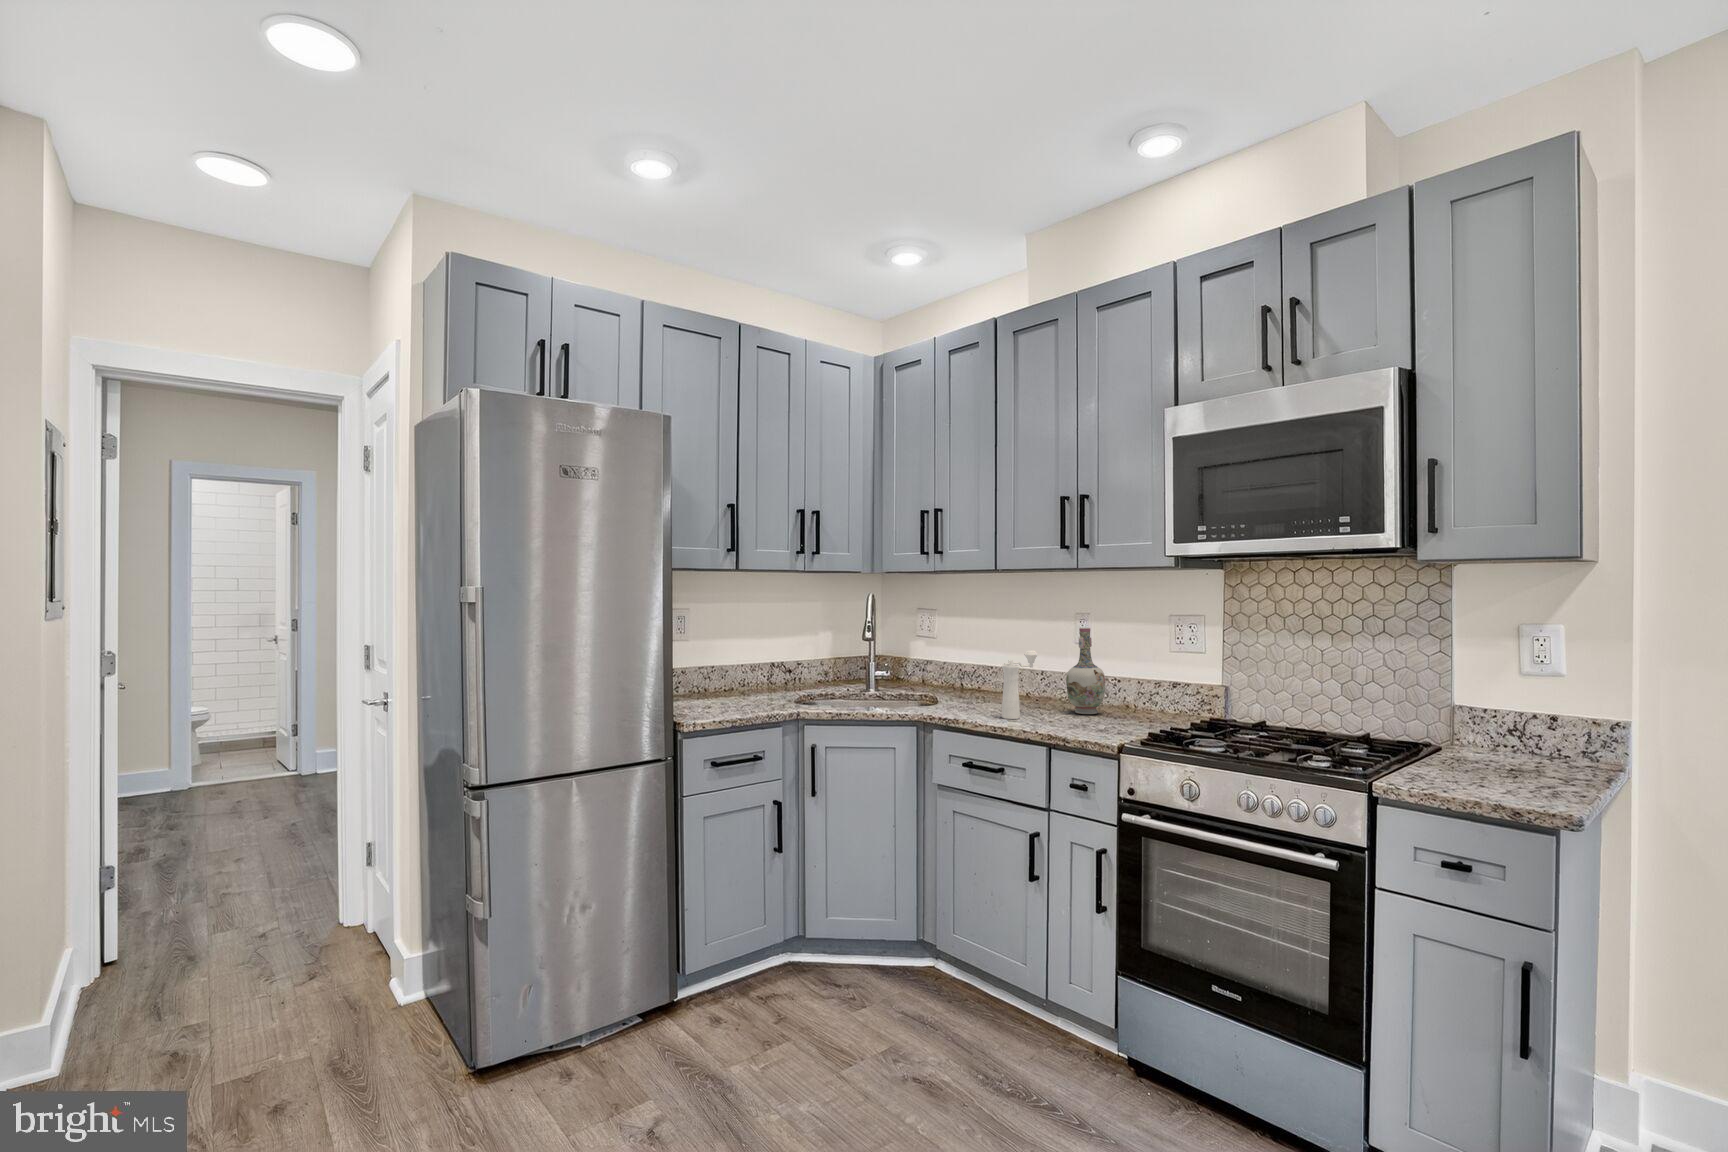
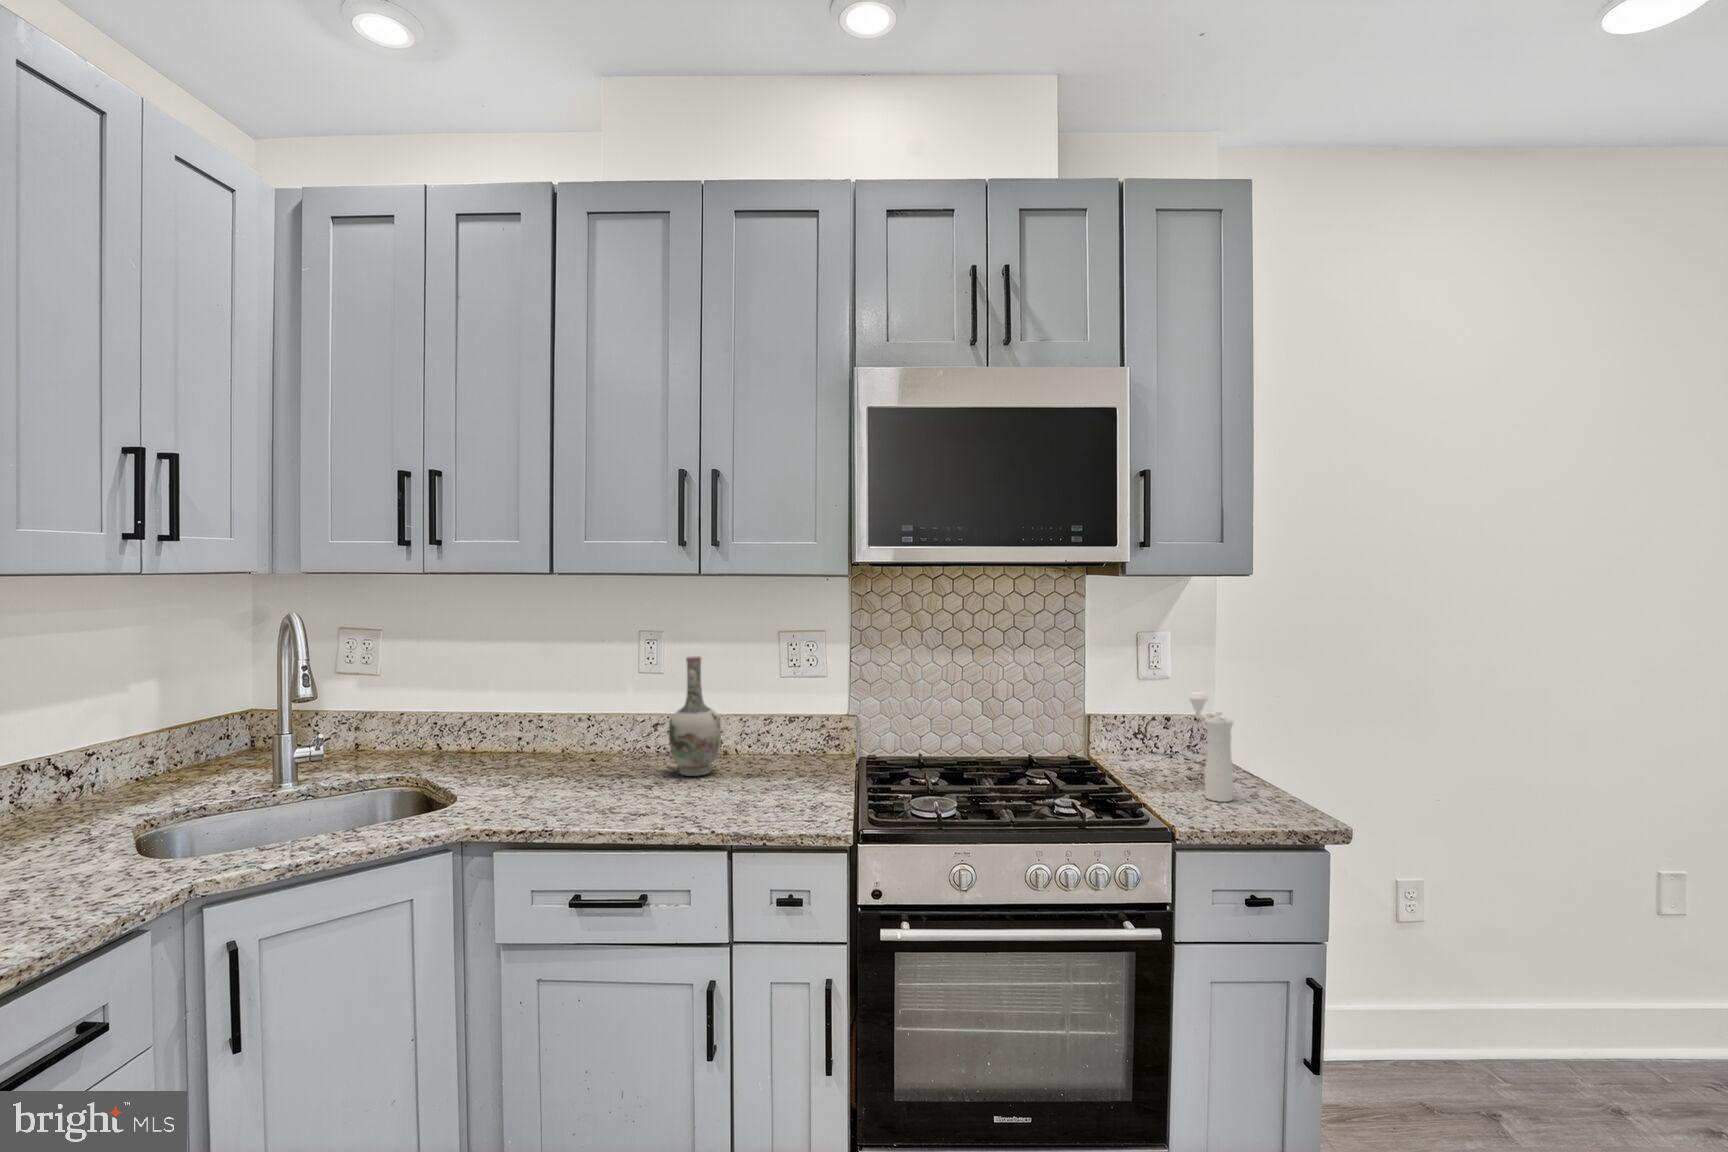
pepper mill: present [1002,651,1038,719] -> present [1188,692,1233,802]

